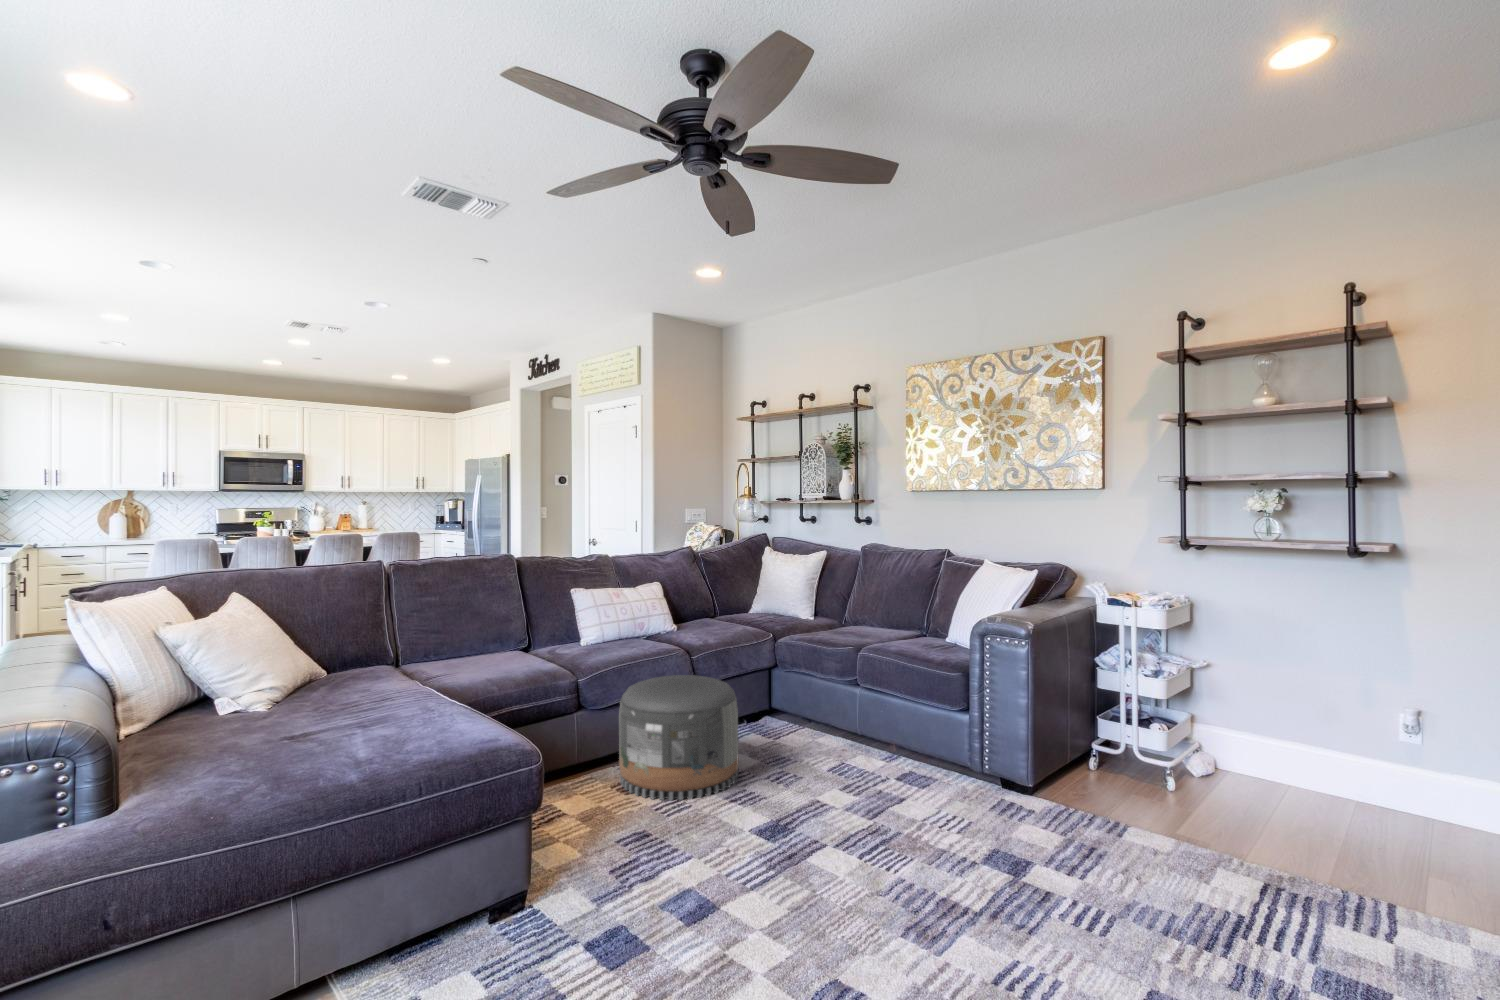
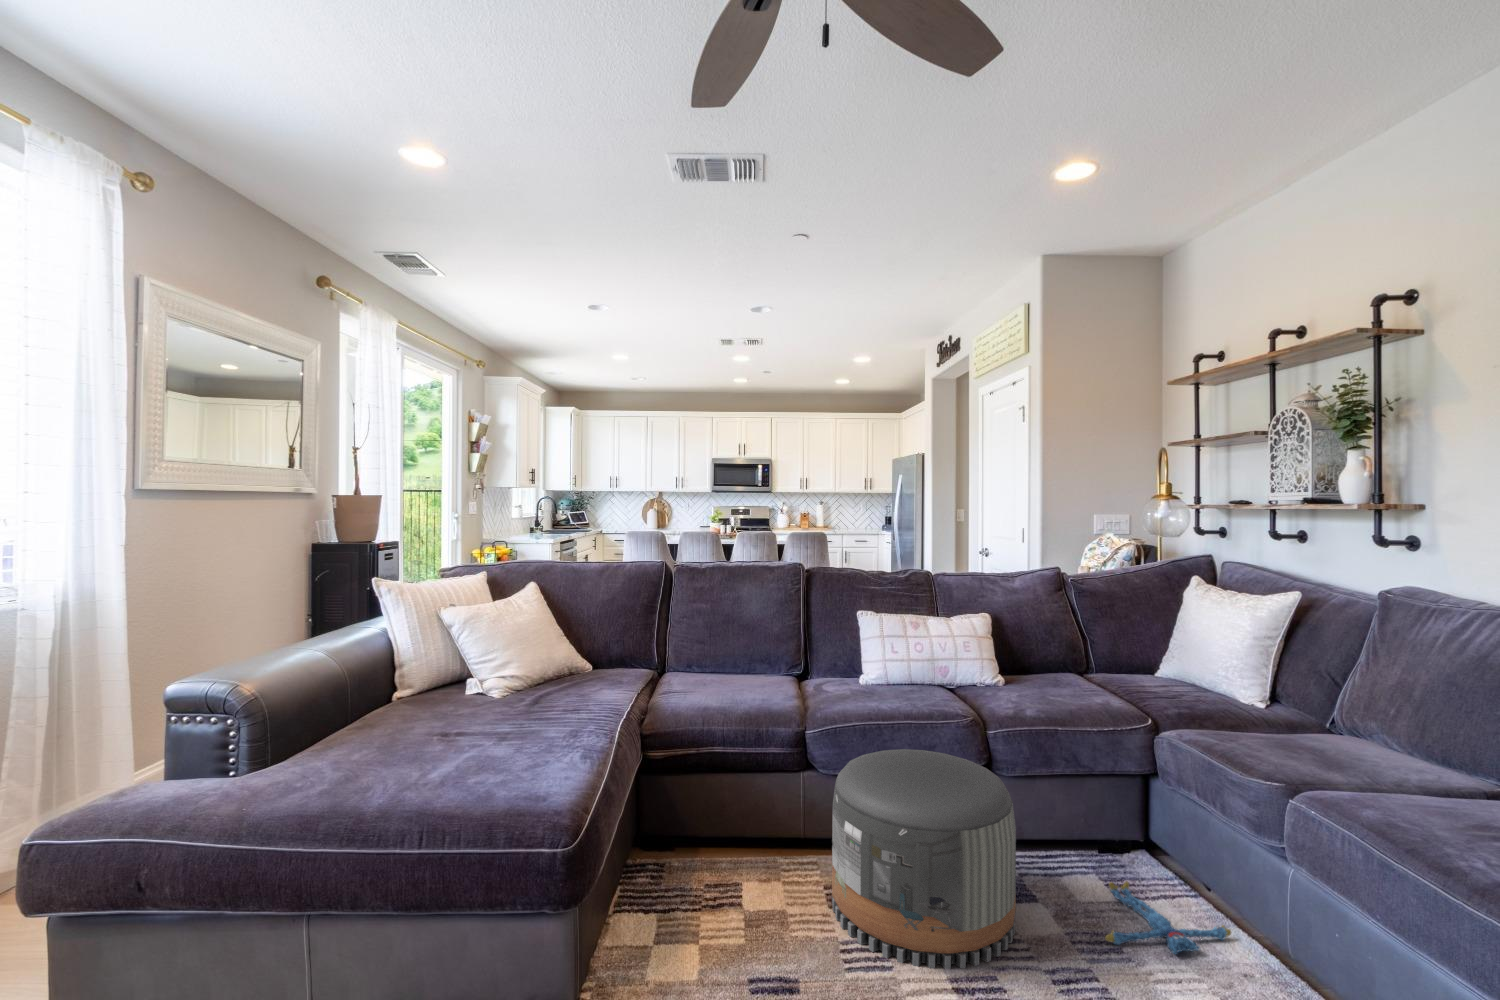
plush toy: none [767,731,829,759] -> present [1105,882,1231,954]

